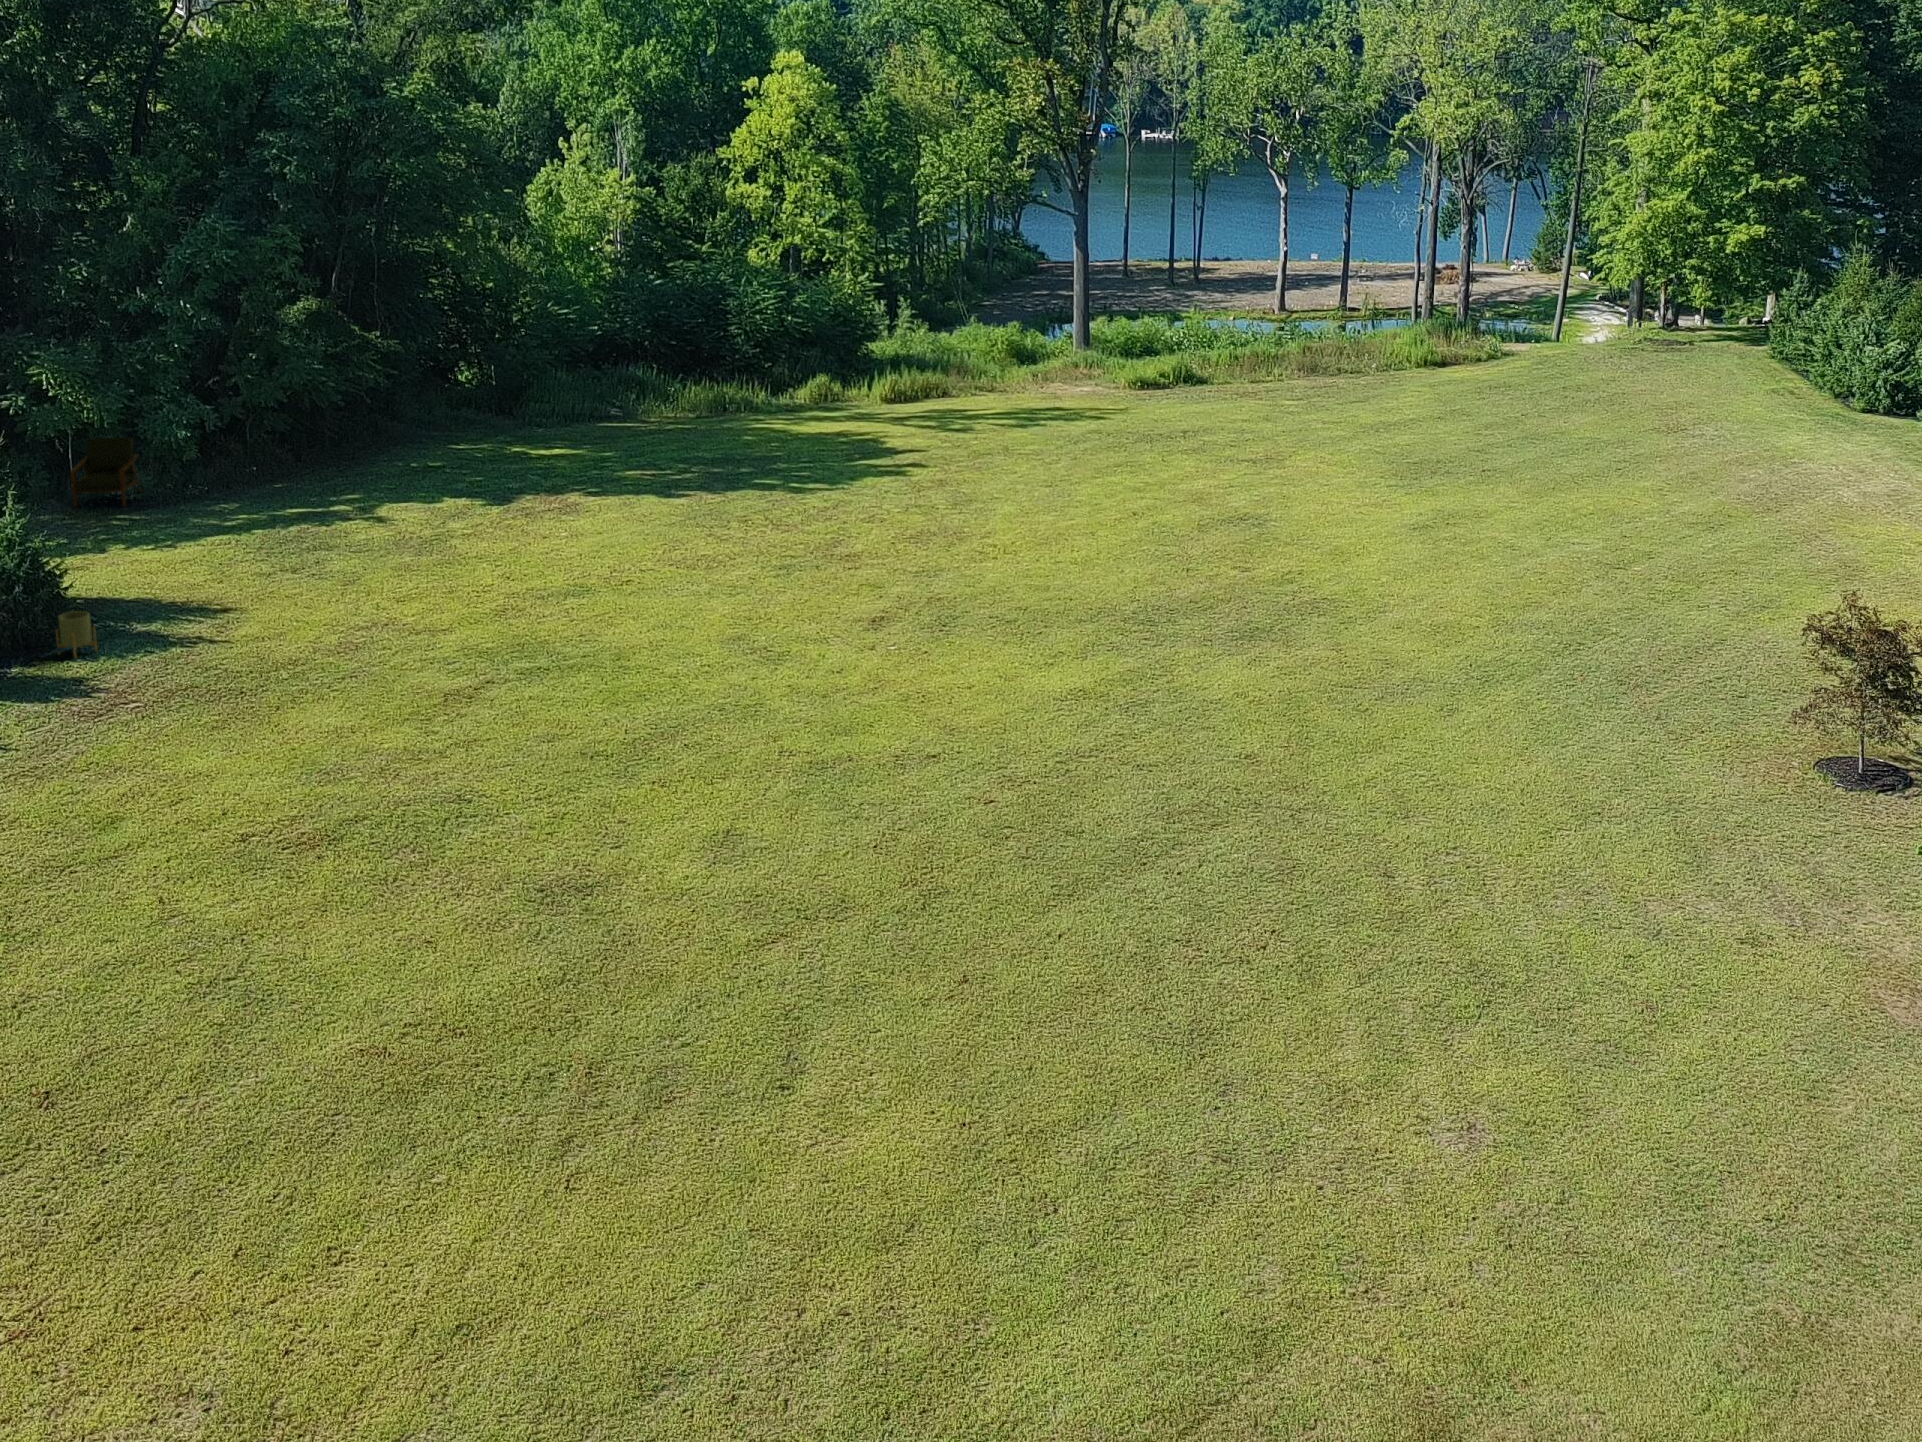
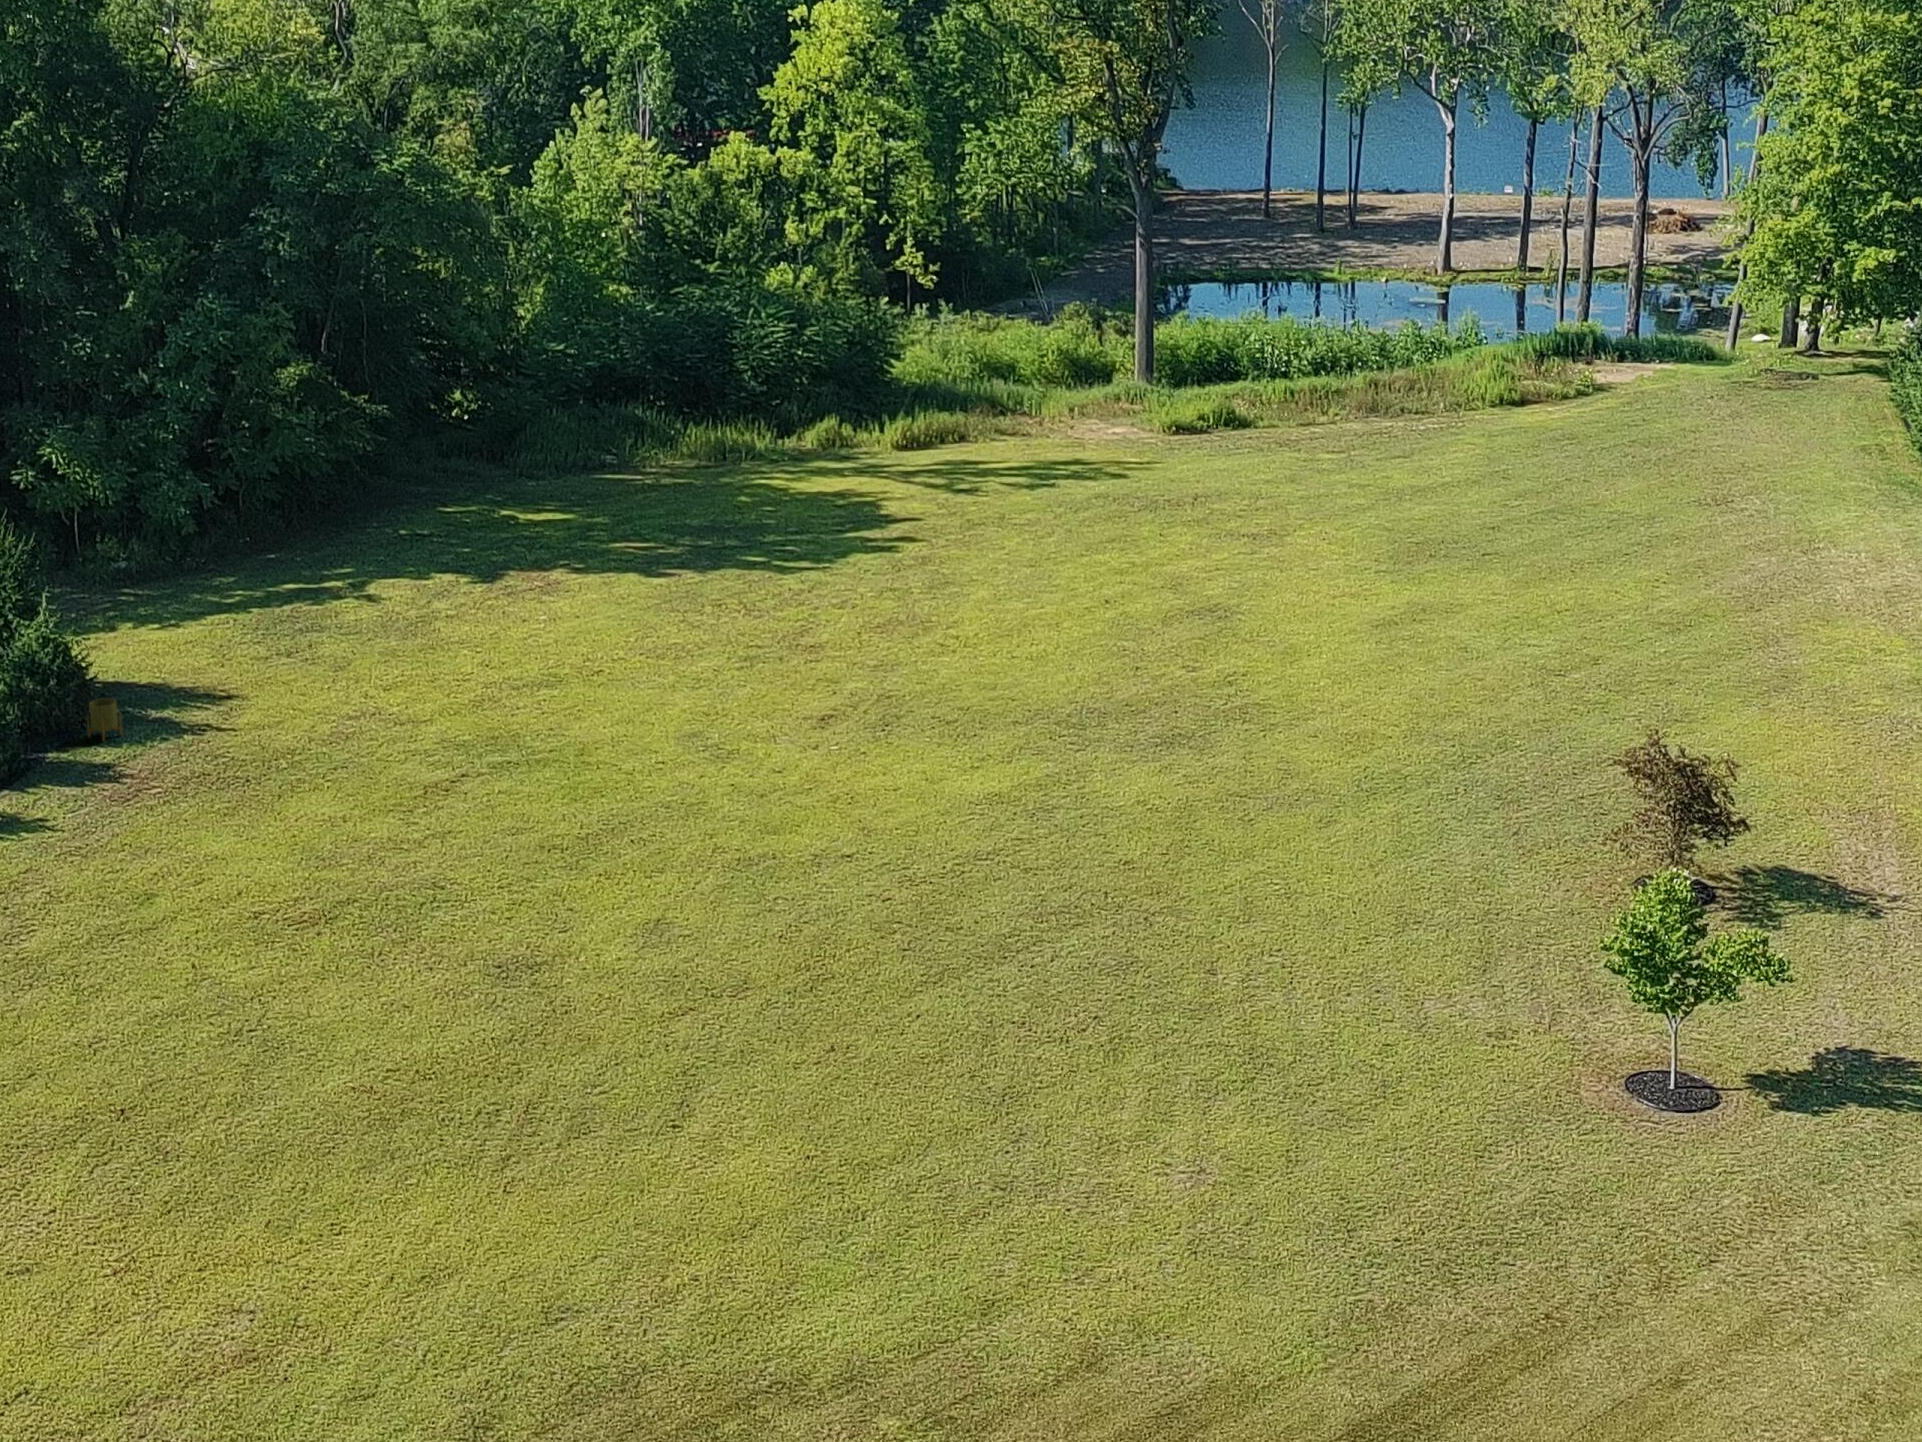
chair: present [70,437,141,508] -> none [84,514,150,583]

